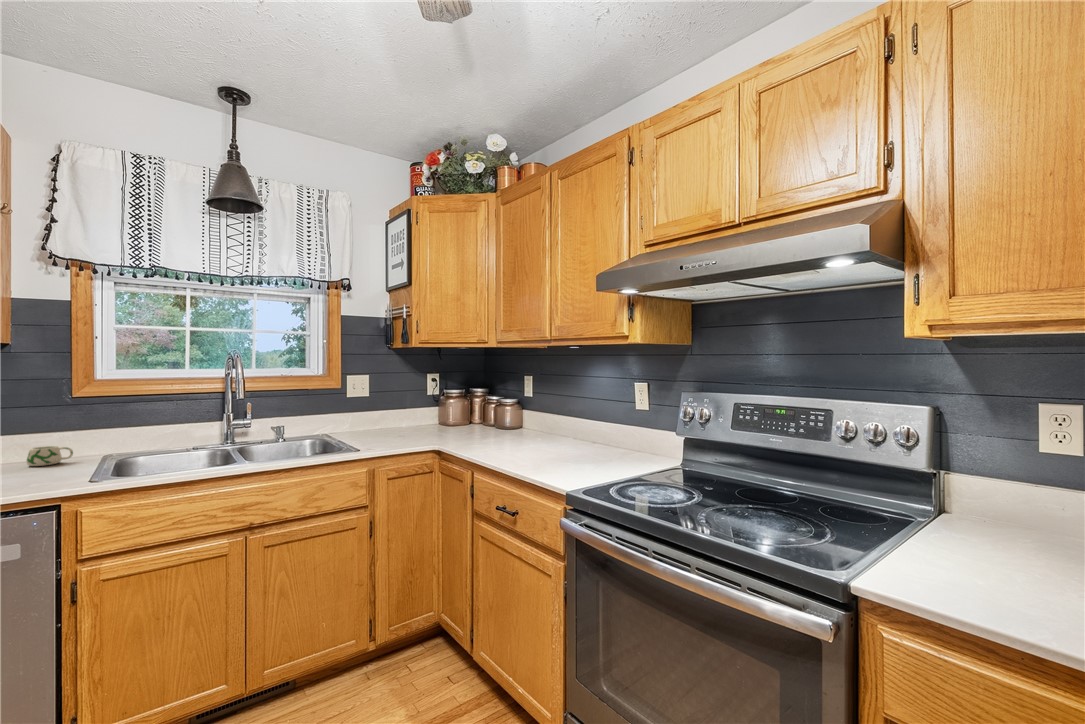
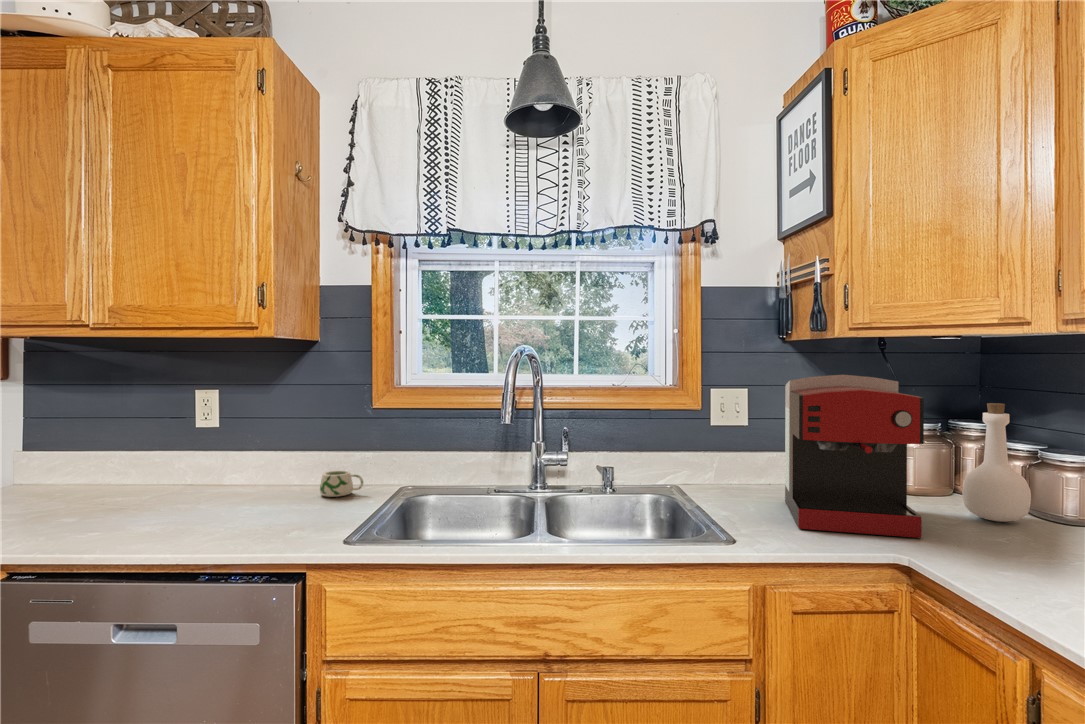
coffee maker: none [389,366,447,443] -> present [785,375,924,538]
bottle: none [468,379,493,431] -> present [962,403,1031,522]

